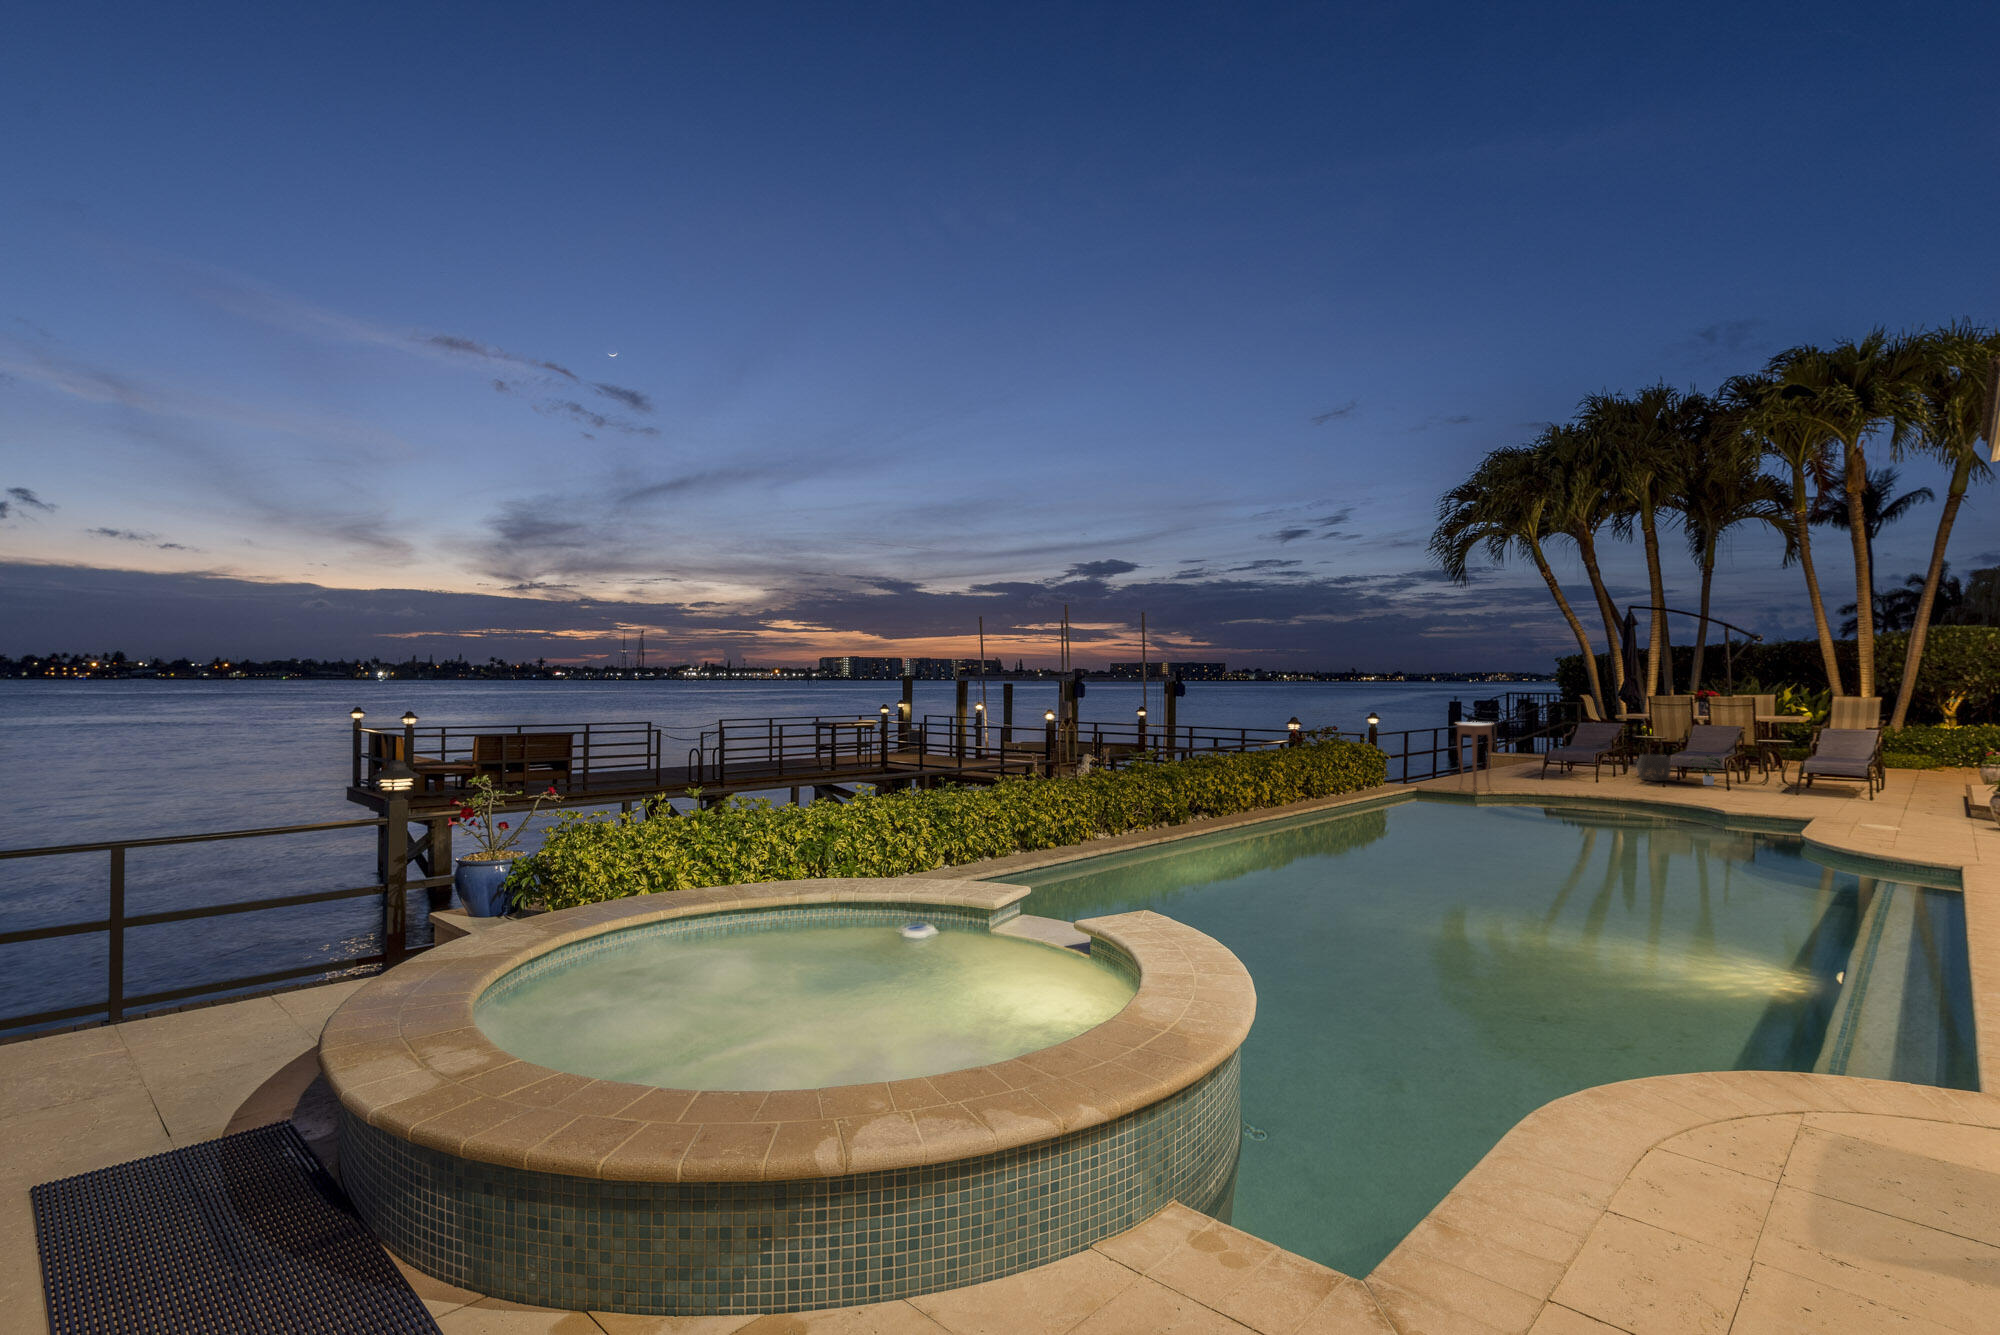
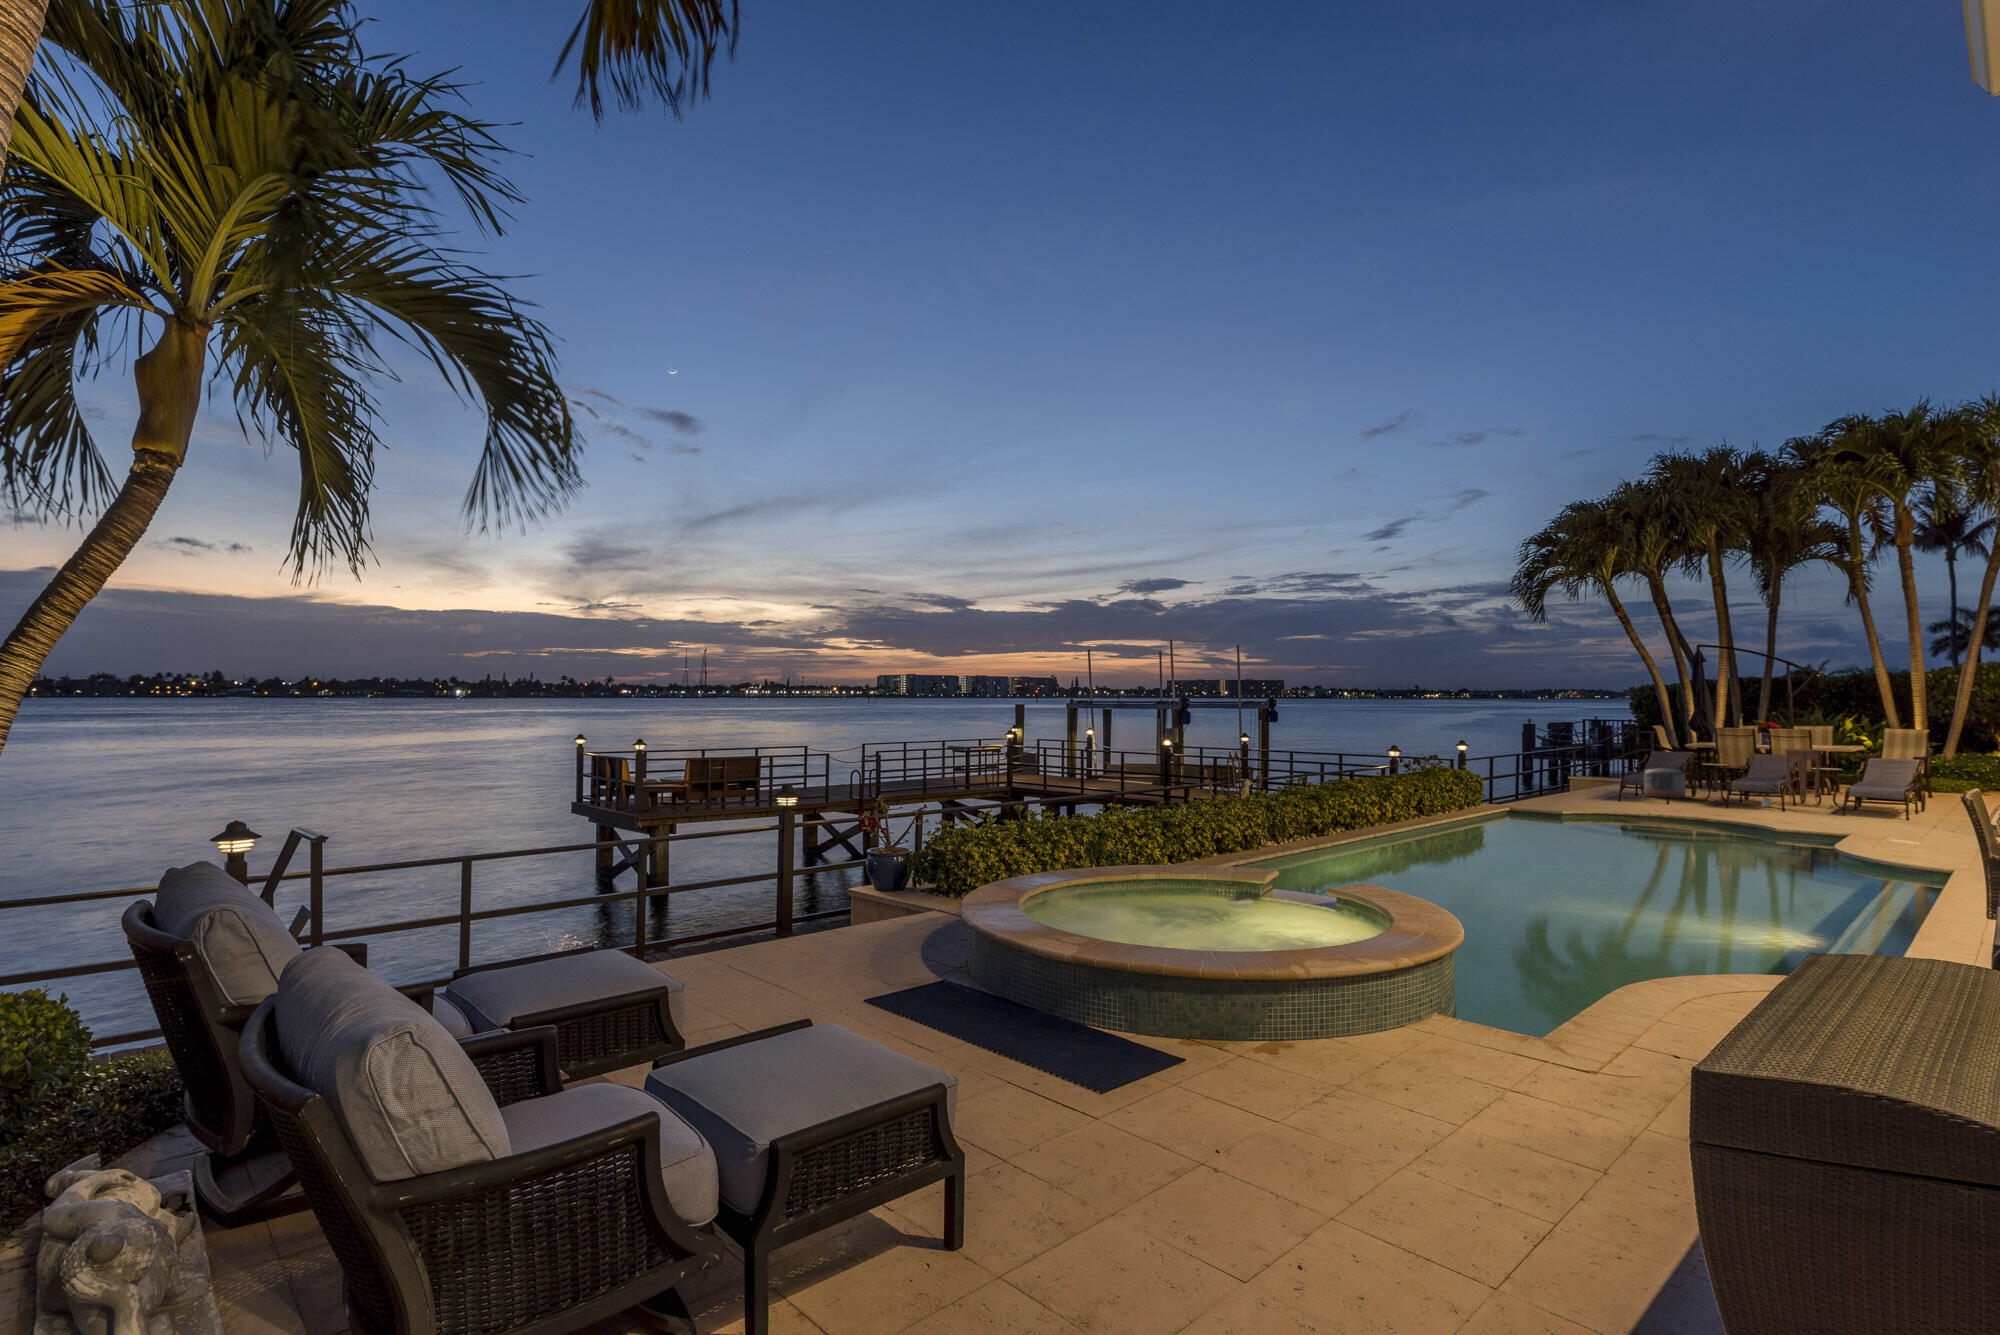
side table: present [1457,722,1494,787] -> present [1785,749,1820,801]
pouf: none [1572,743,1619,777] -> present [1644,768,1686,798]
woven basket: present [1637,755,1671,781] -> none [1702,780,1733,803]

